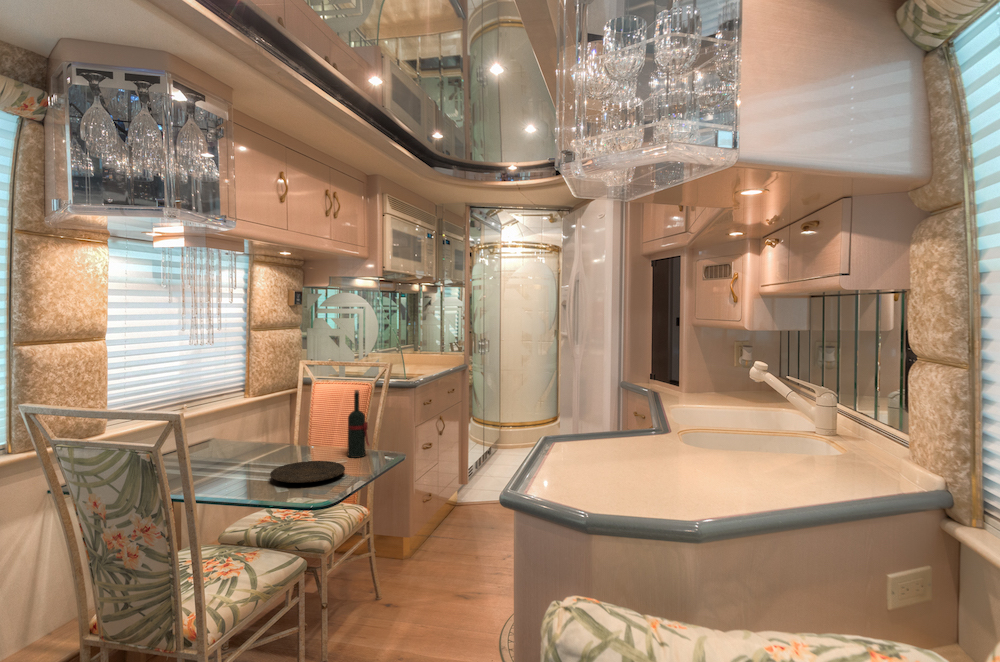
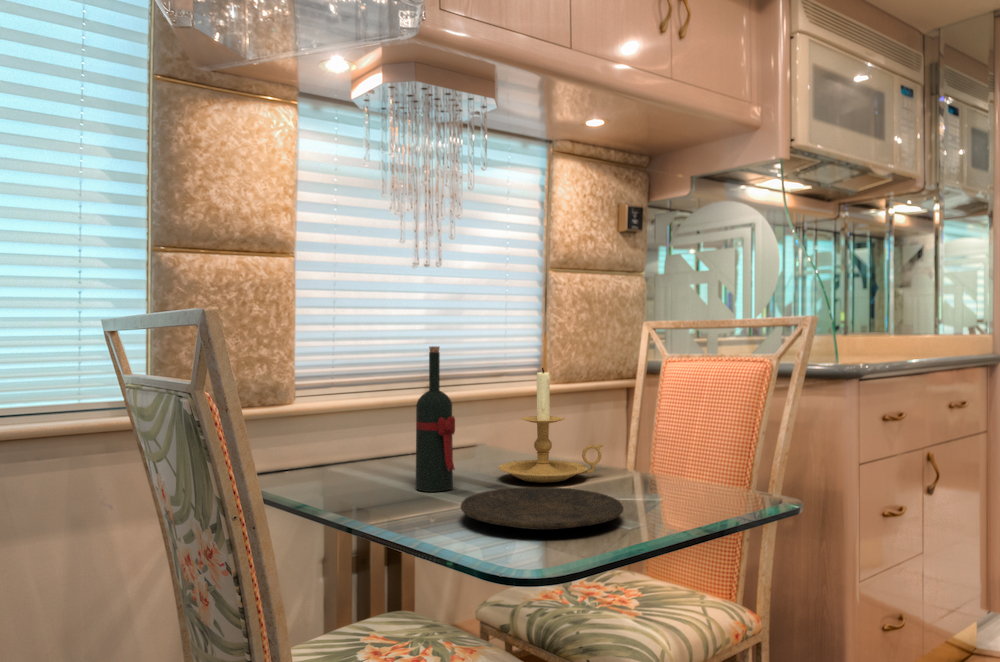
wine bottle: present [348,390,369,458] -> present [416,346,455,492]
candle holder: none [260,402,313,459] -> present [499,368,603,483]

